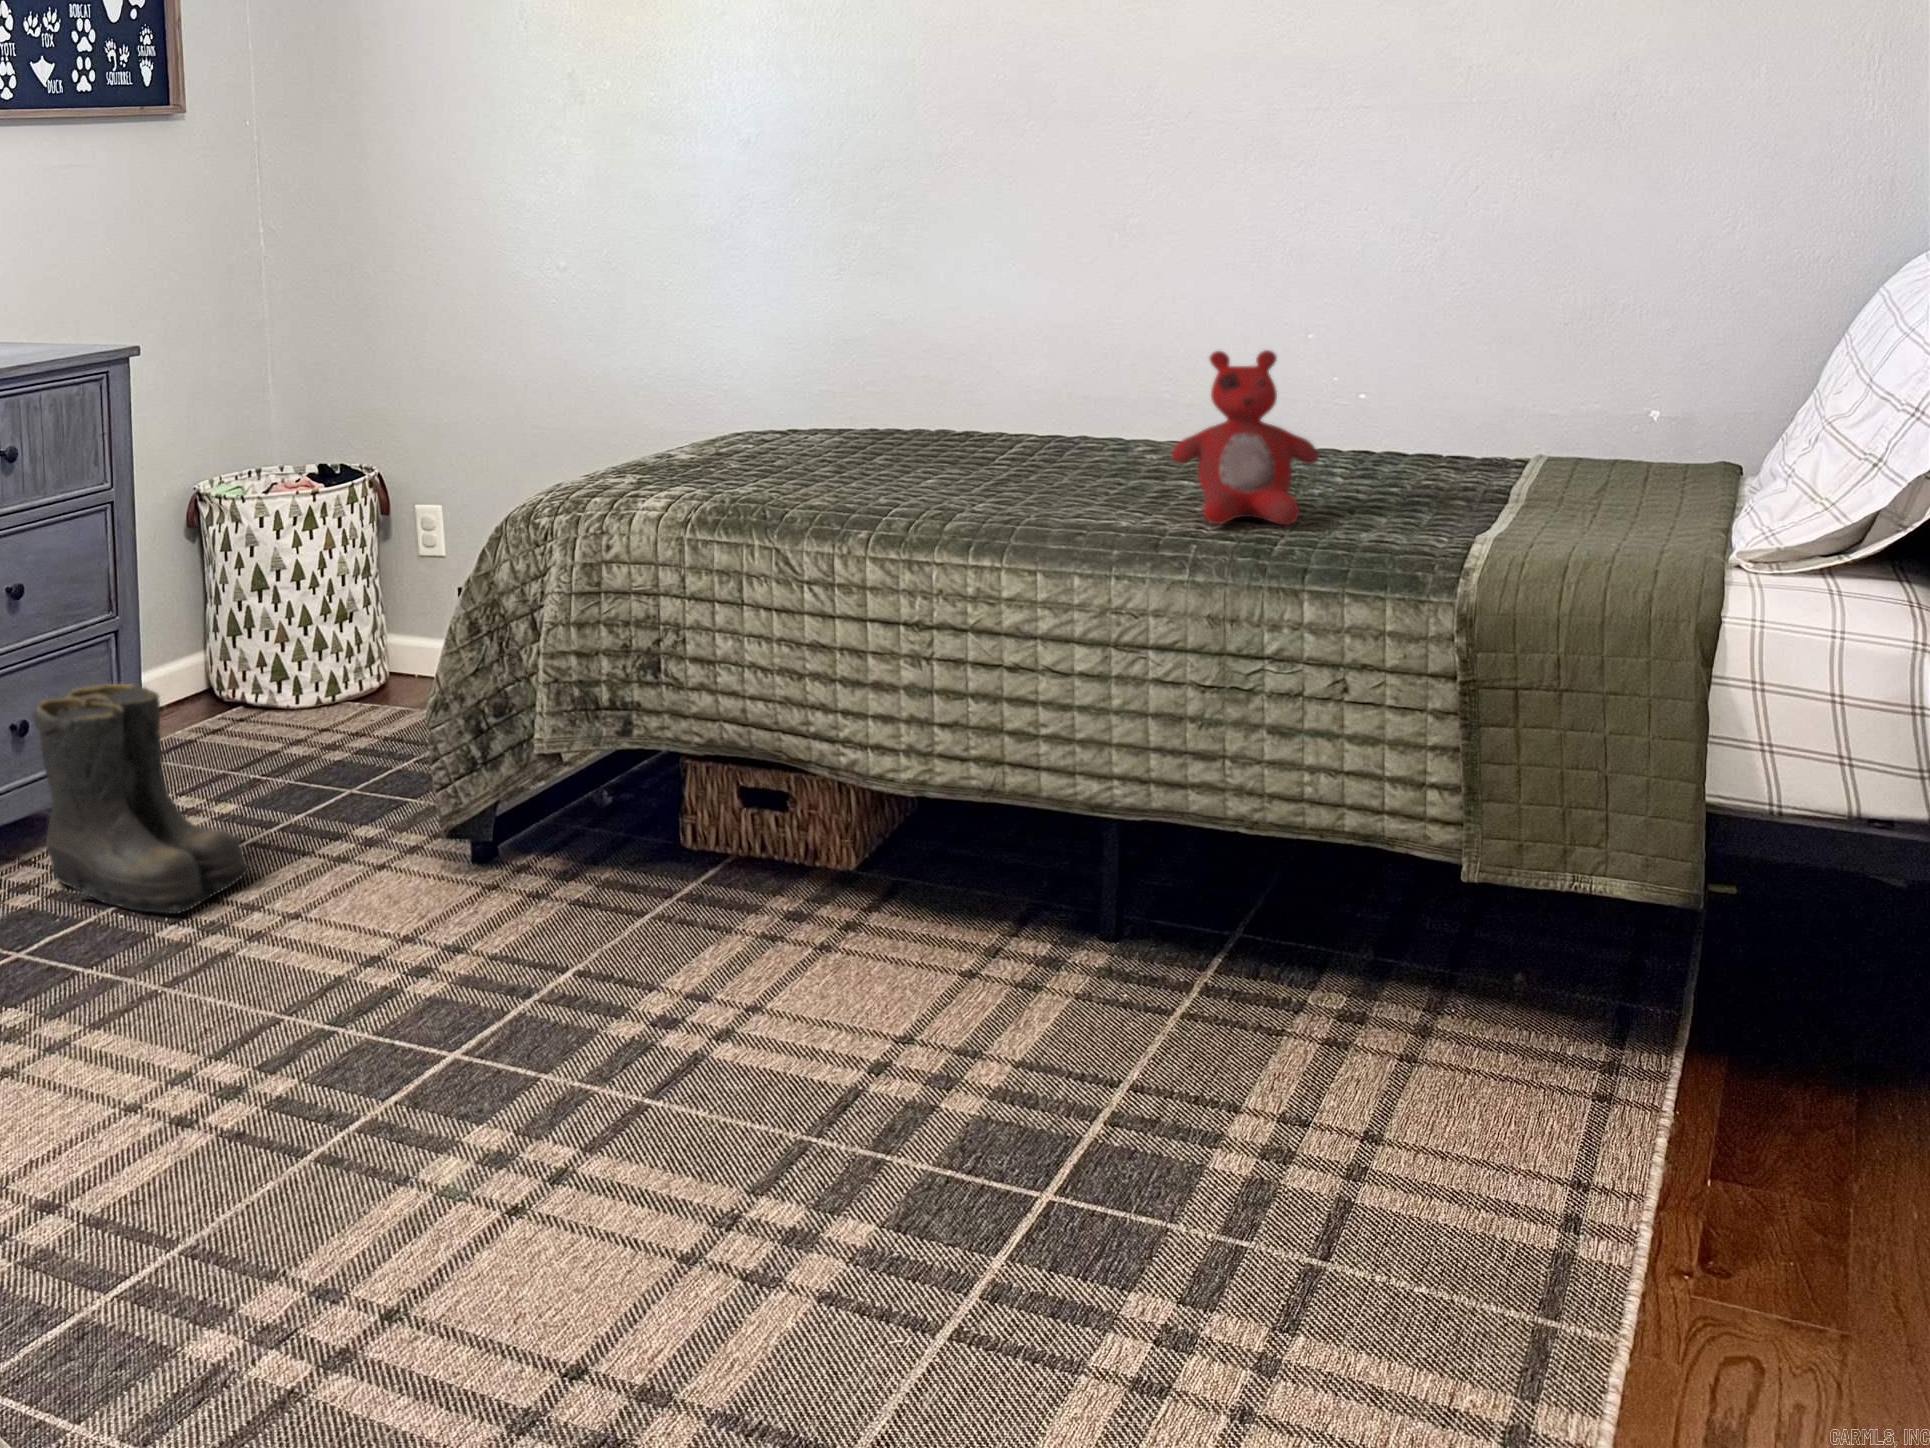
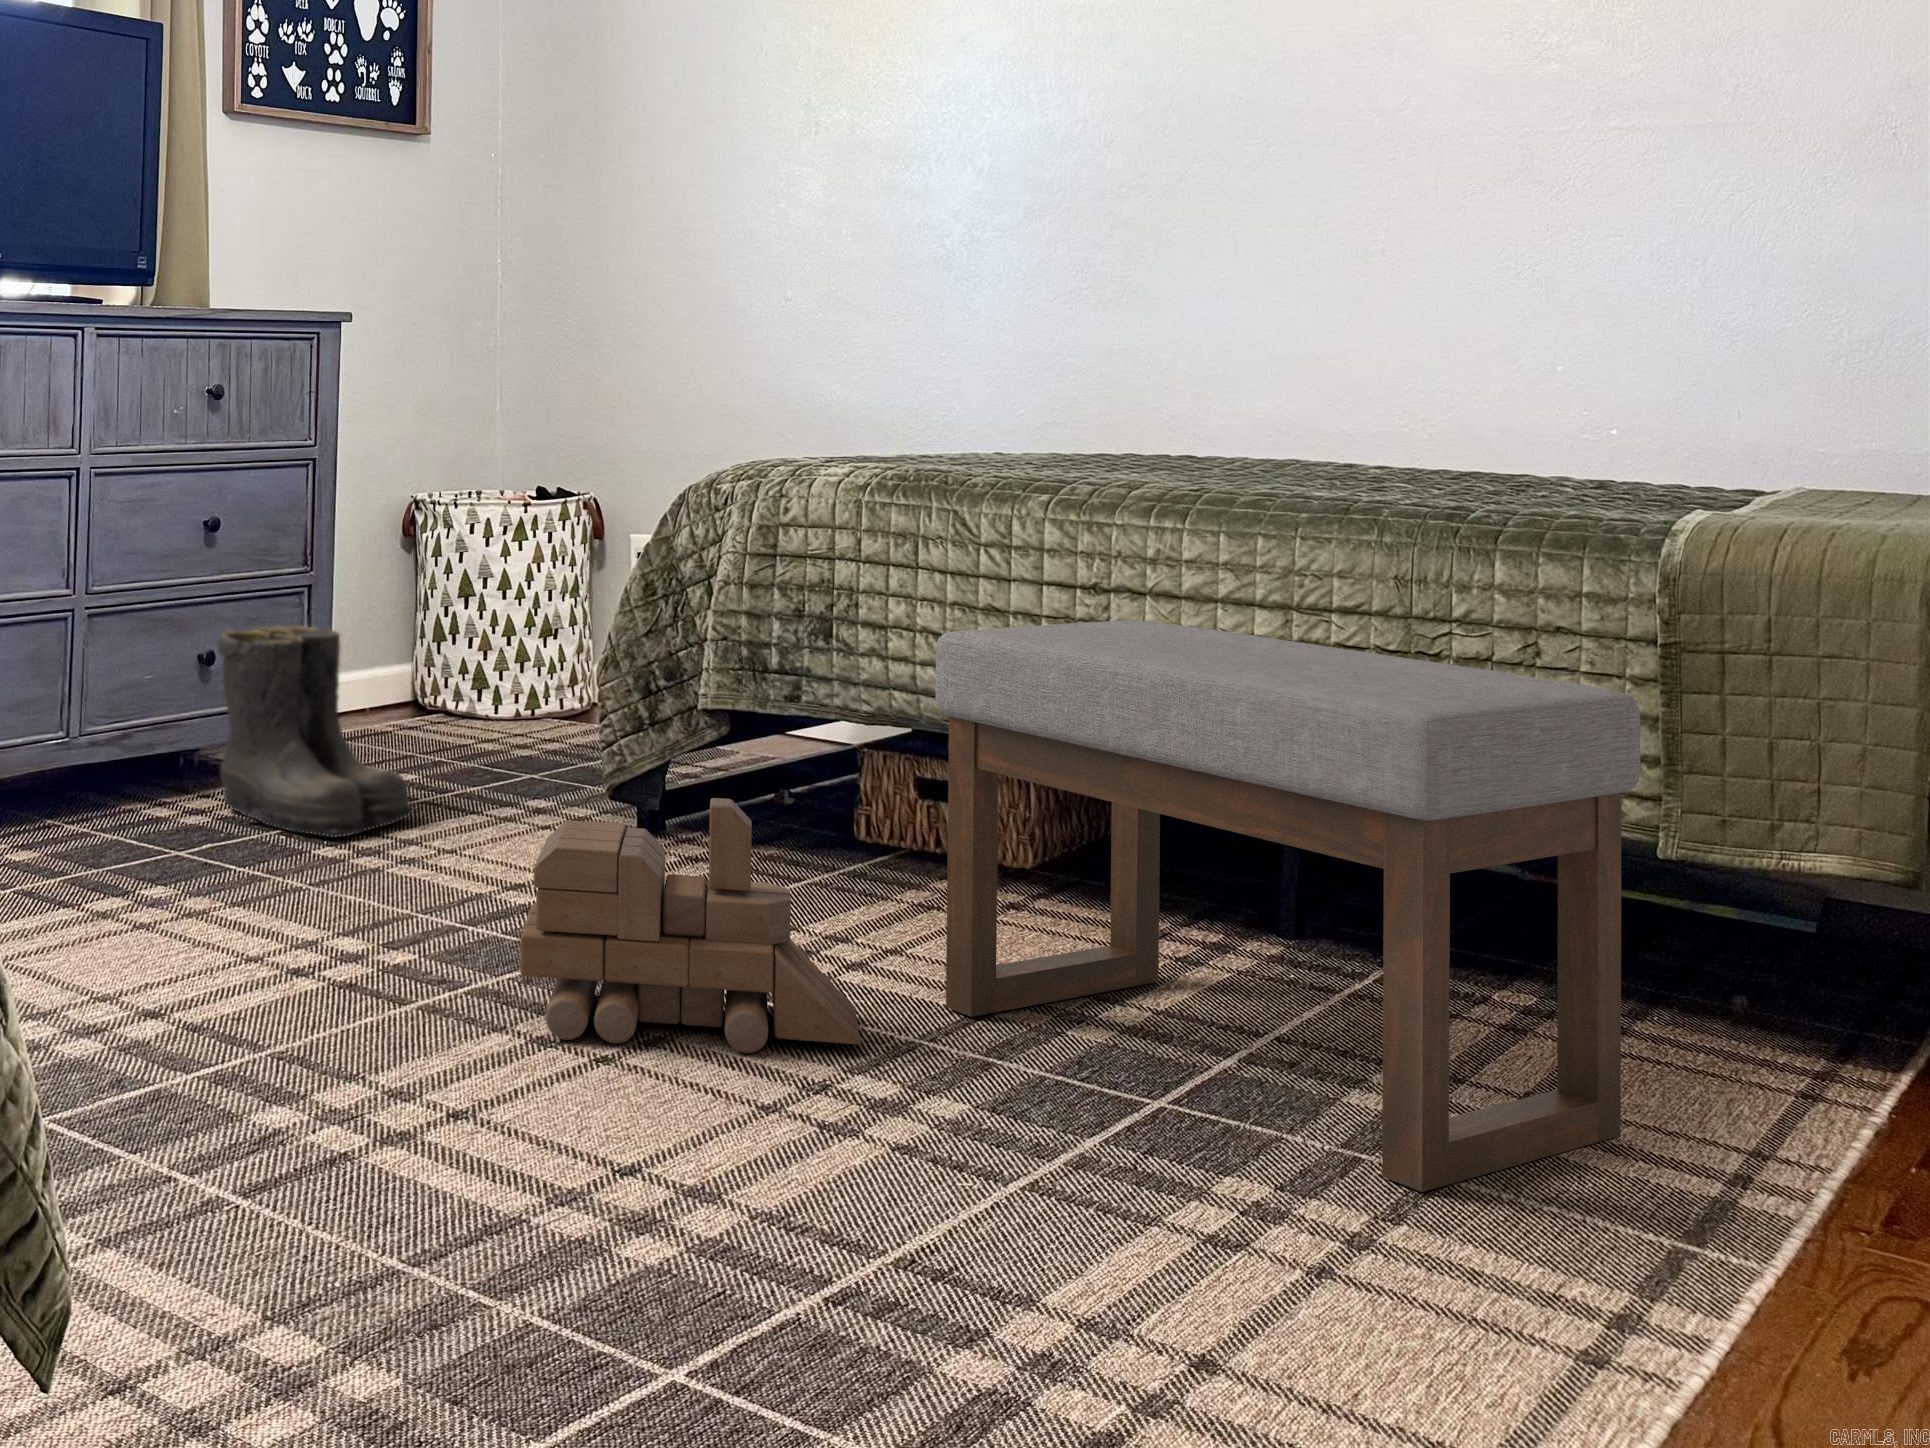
stuffed bear: present [1171,350,1319,525] -> none [1375,329,1535,505]
ottoman: none [798,683,1466,1287] -> present [936,620,1640,1192]
toy train: none [418,924,756,1187] -> present [520,798,861,1053]

